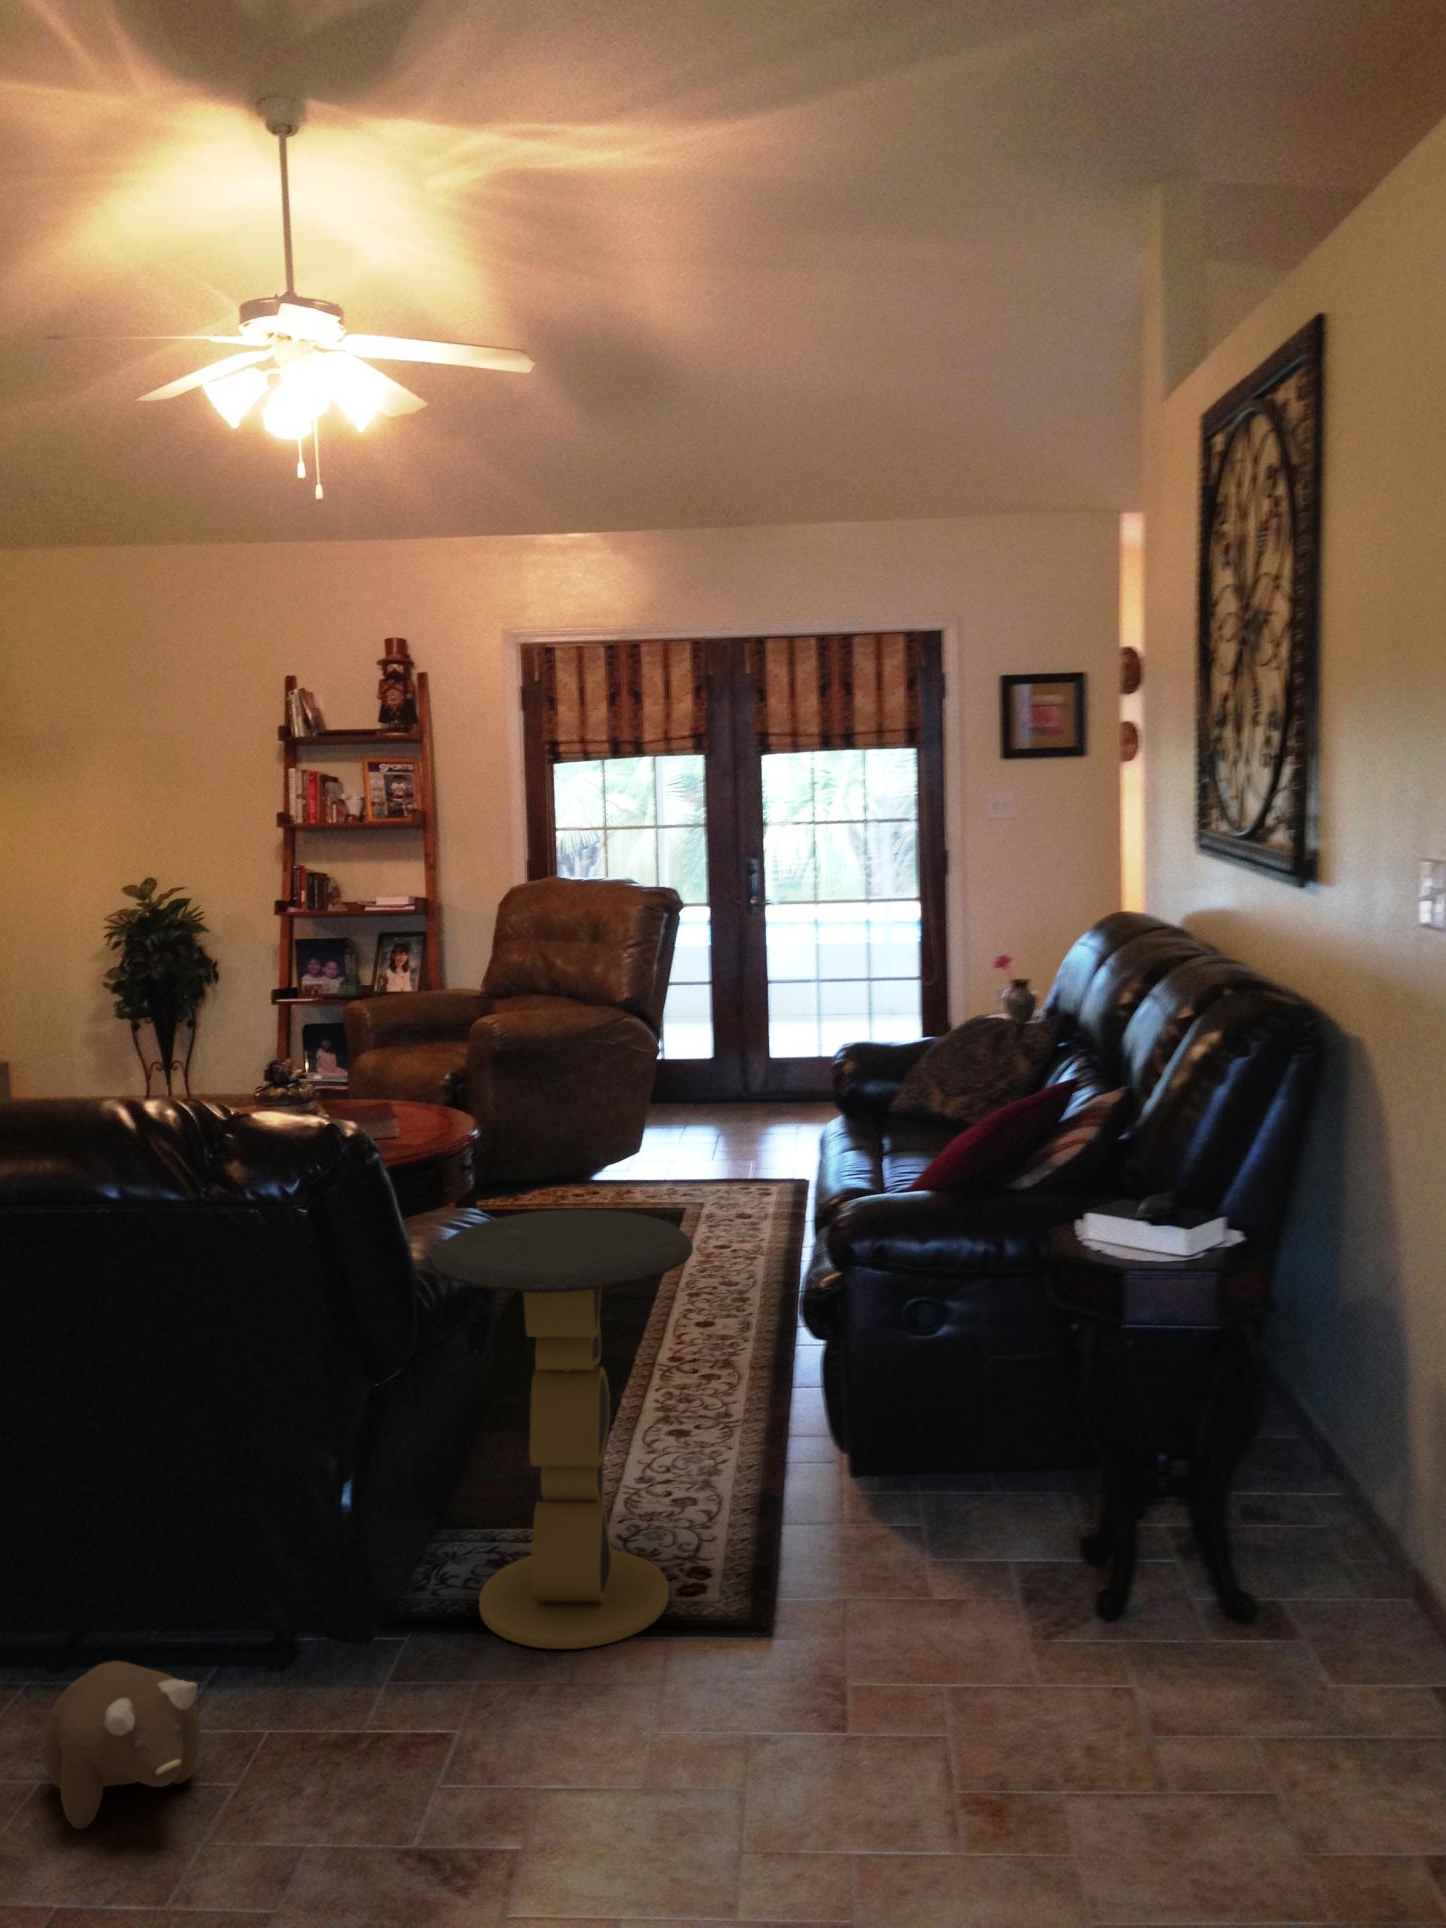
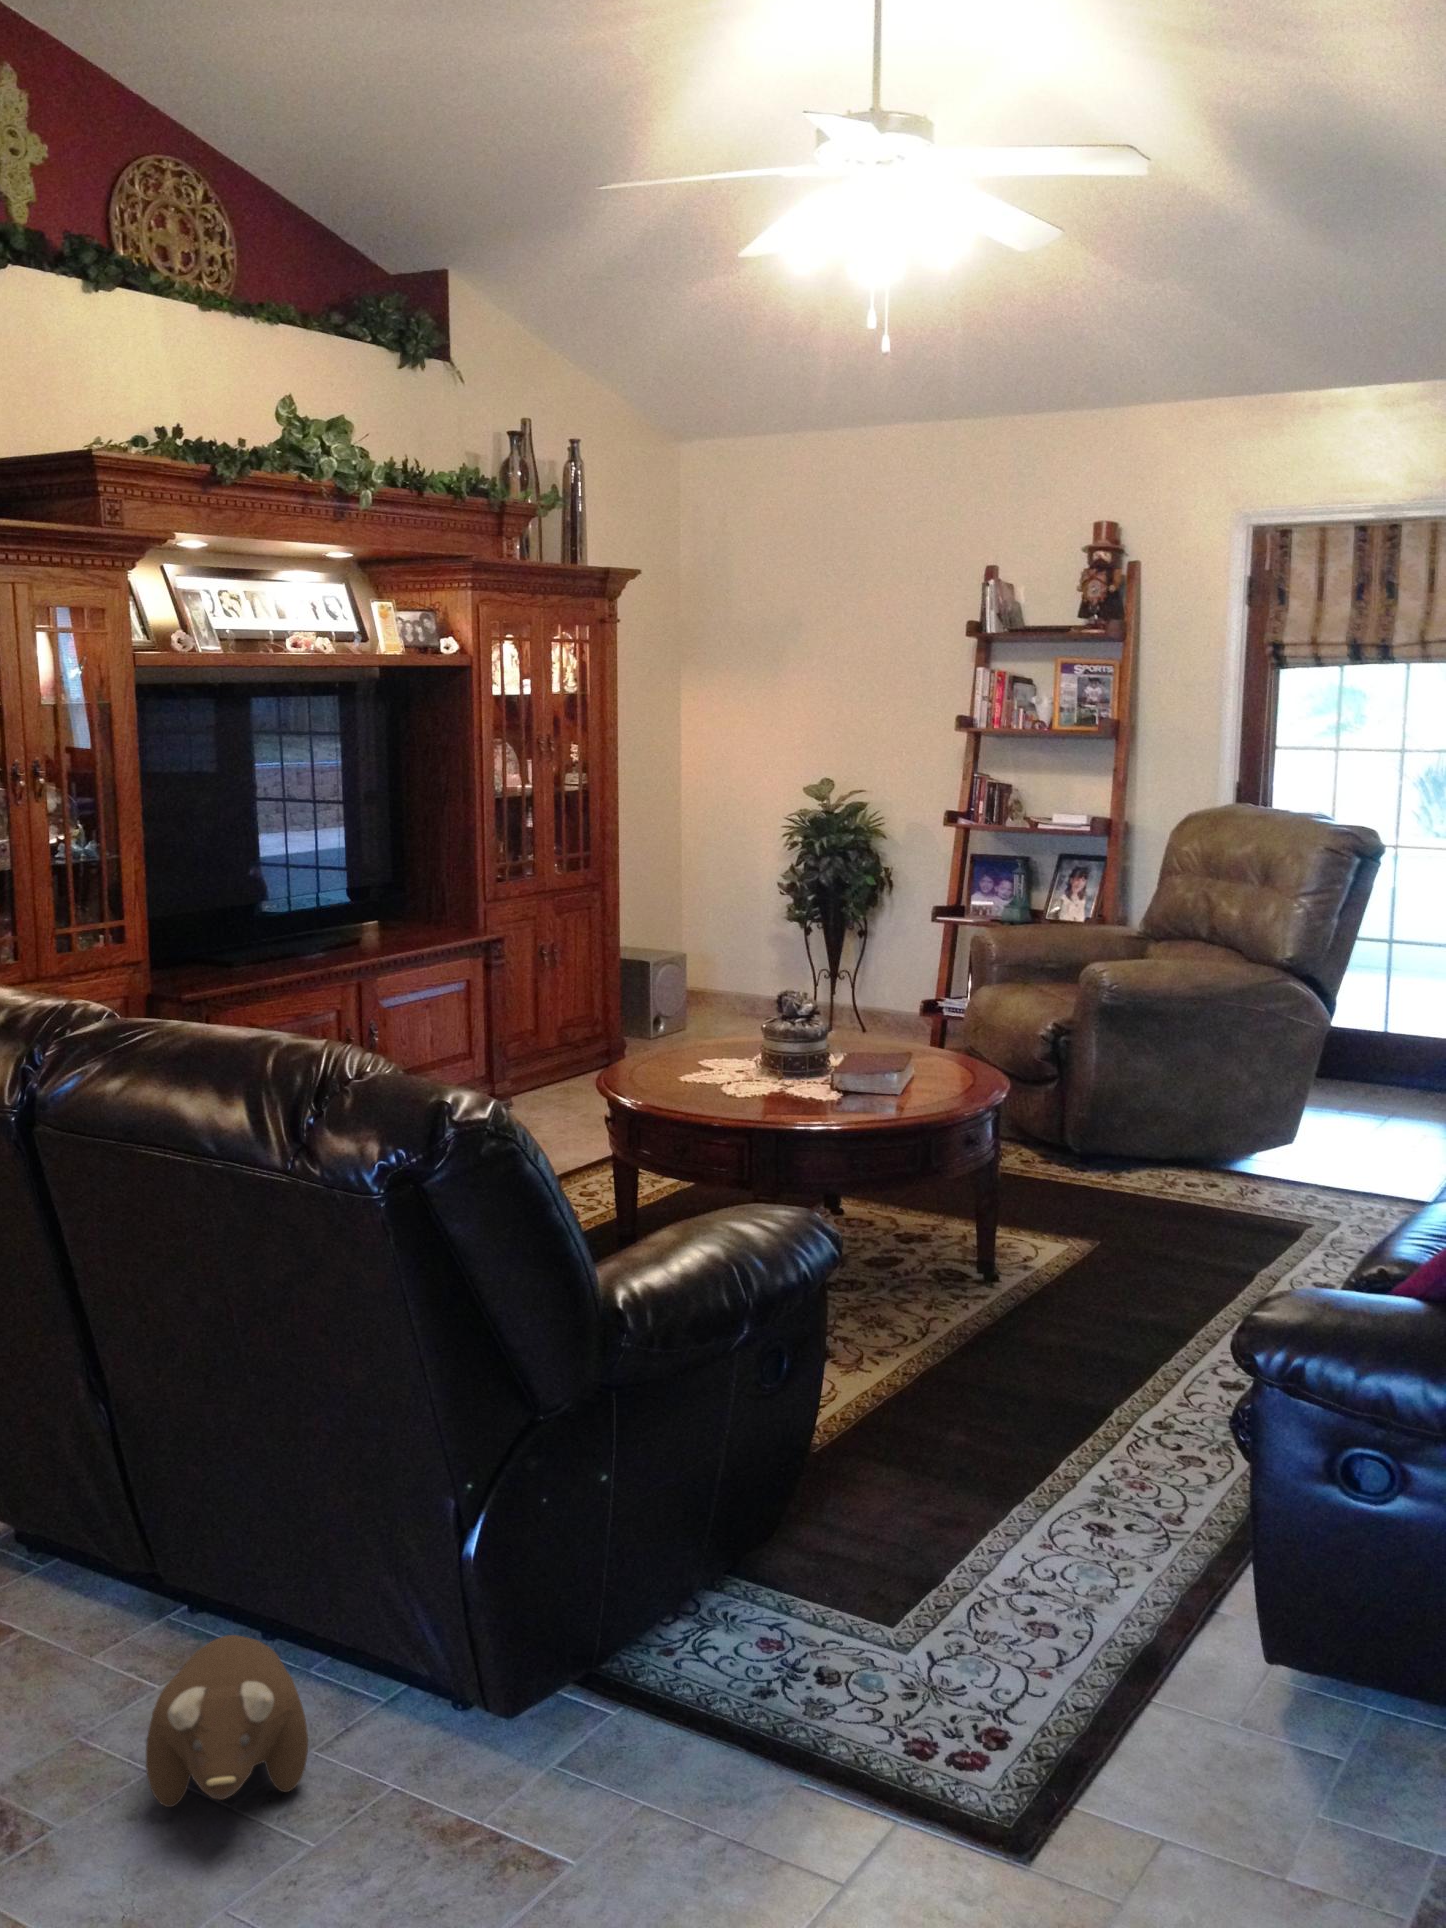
side table: present [432,1209,693,1649] -> none [666,1227,1003,1800]

